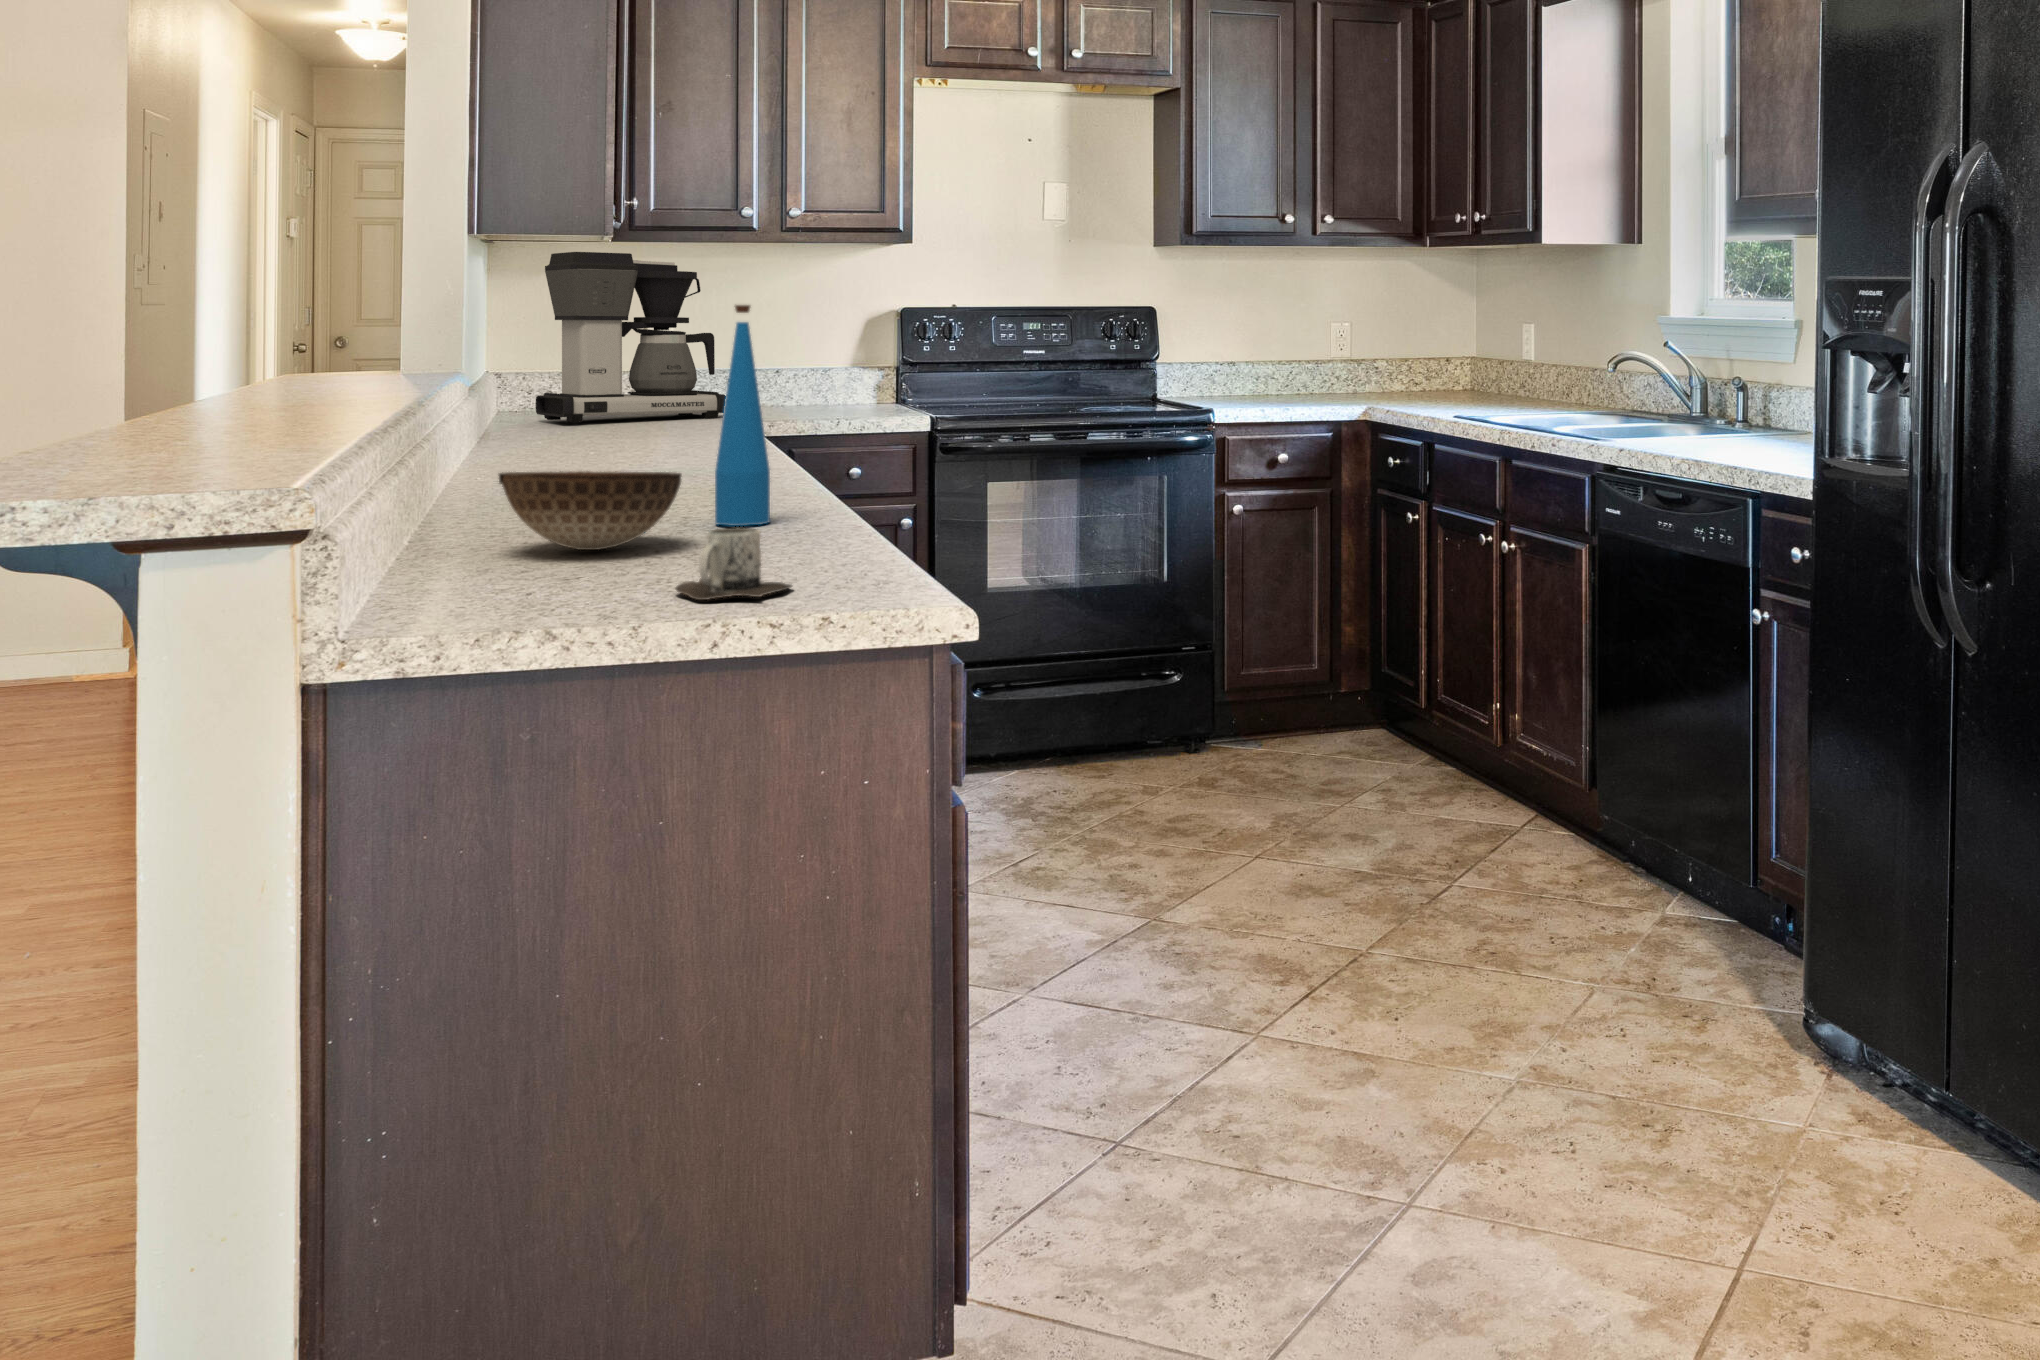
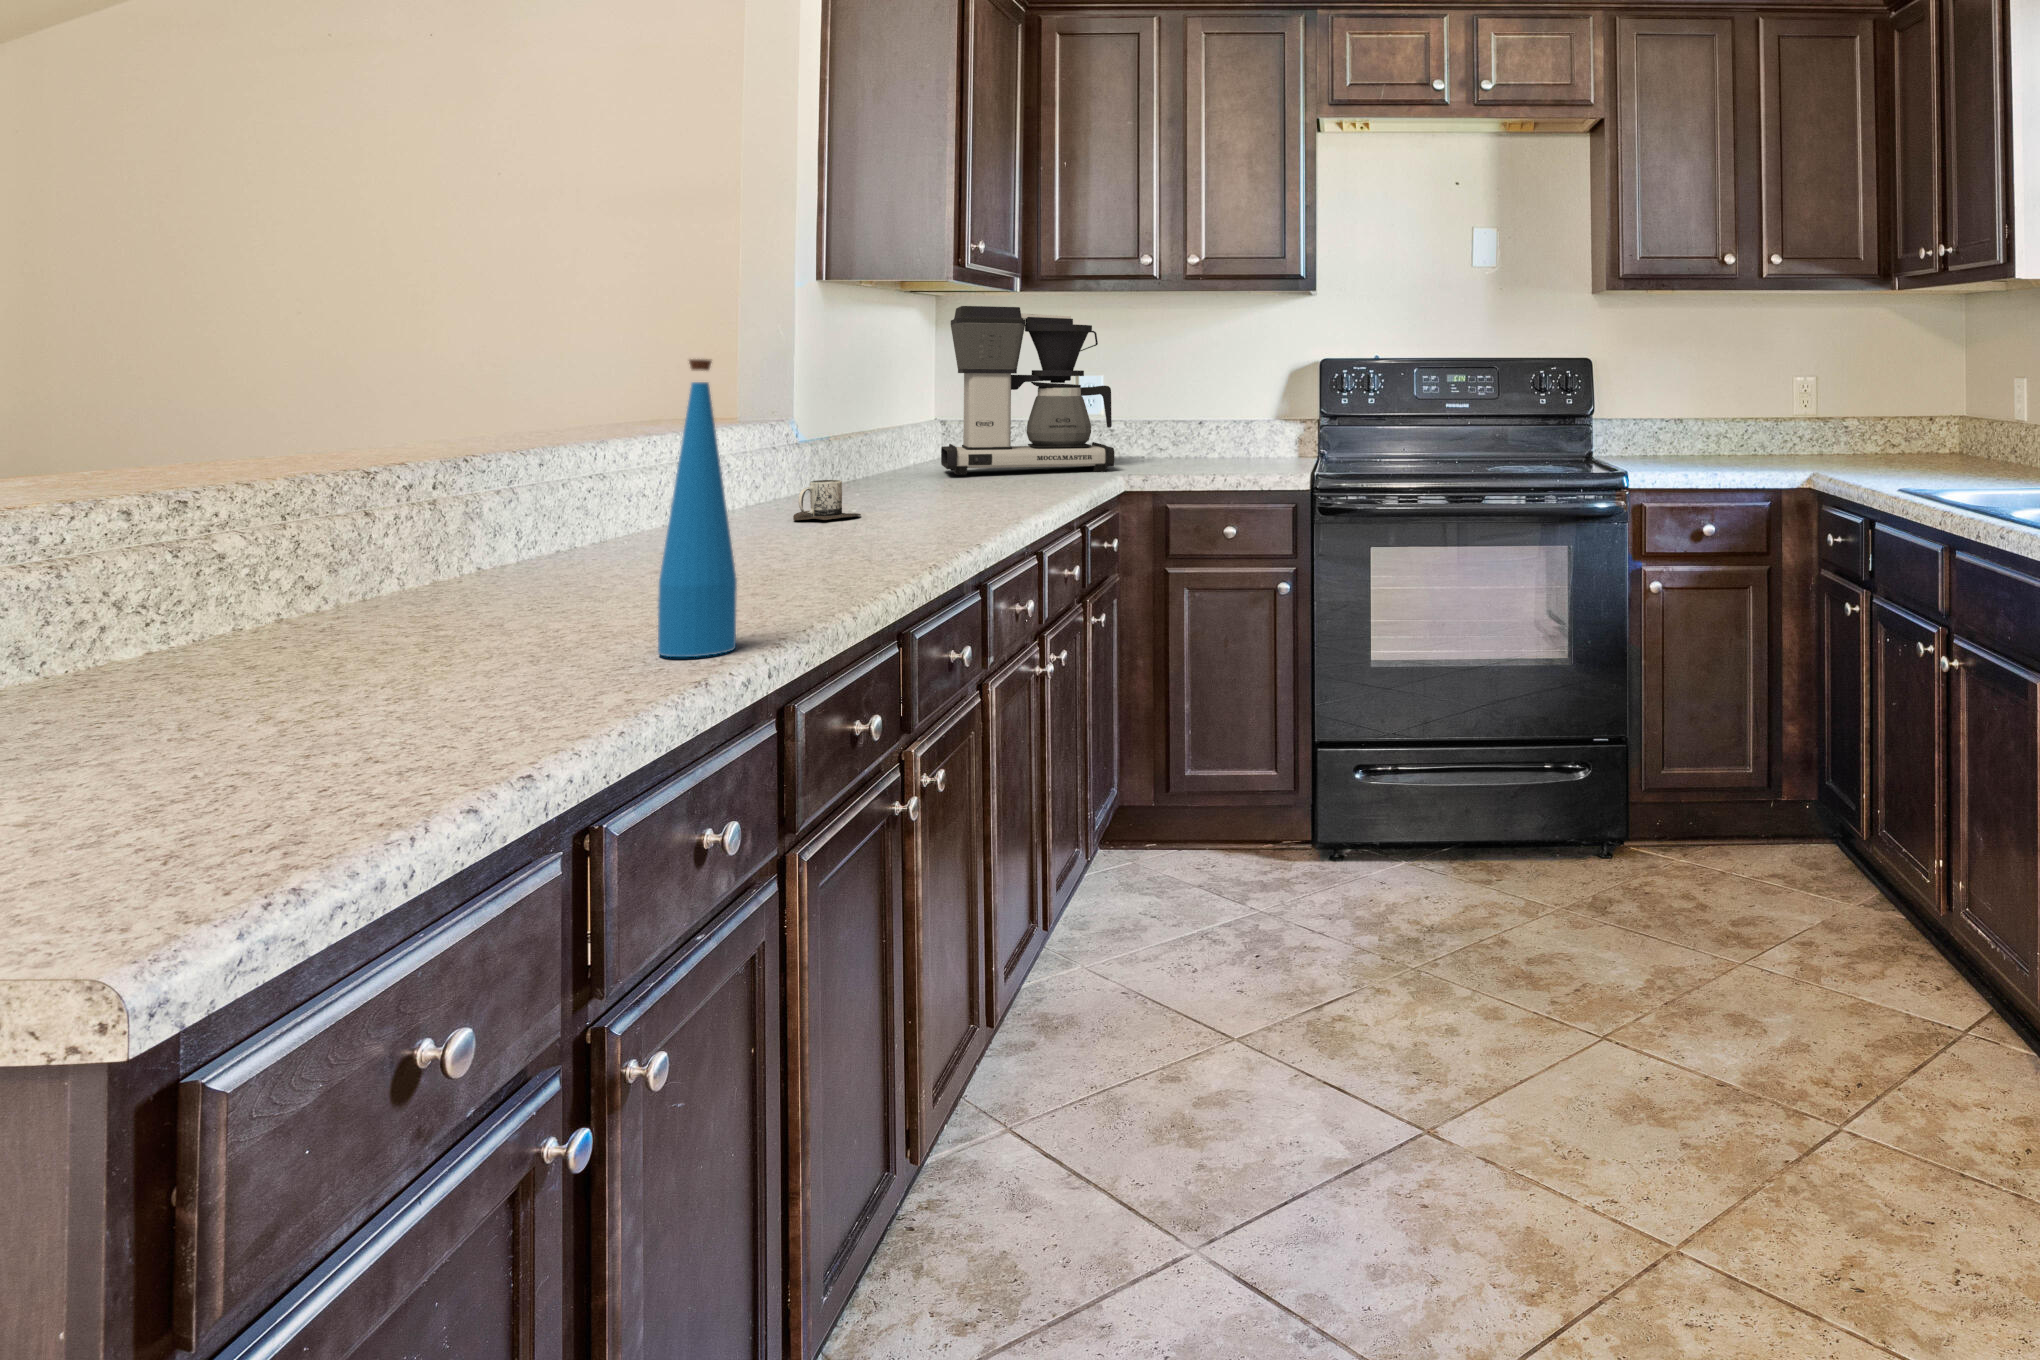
bowl: present [498,471,681,550] -> none [241,582,524,701]
mug: present [675,528,792,600] -> present [793,480,861,520]

